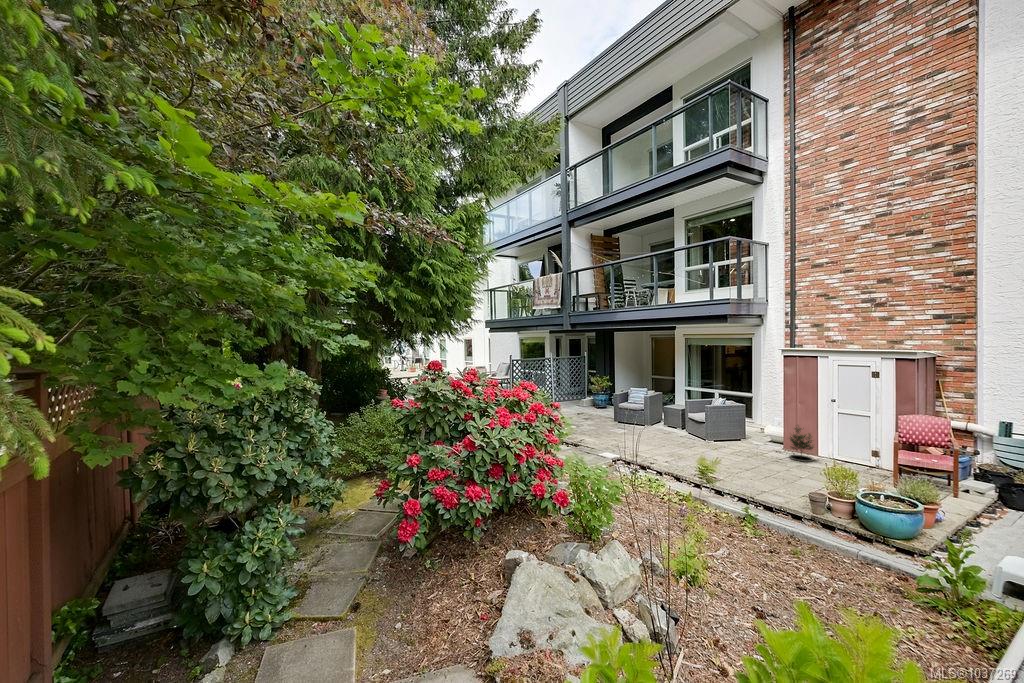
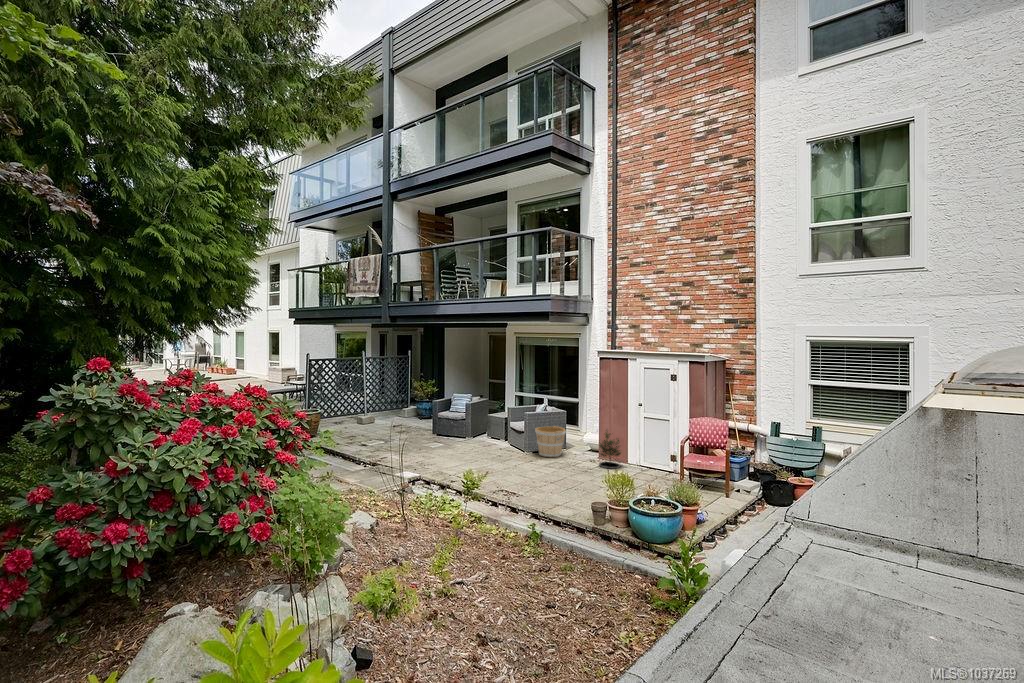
wooden bucket: none [717,419,750,448] -> present [535,426,566,457]

